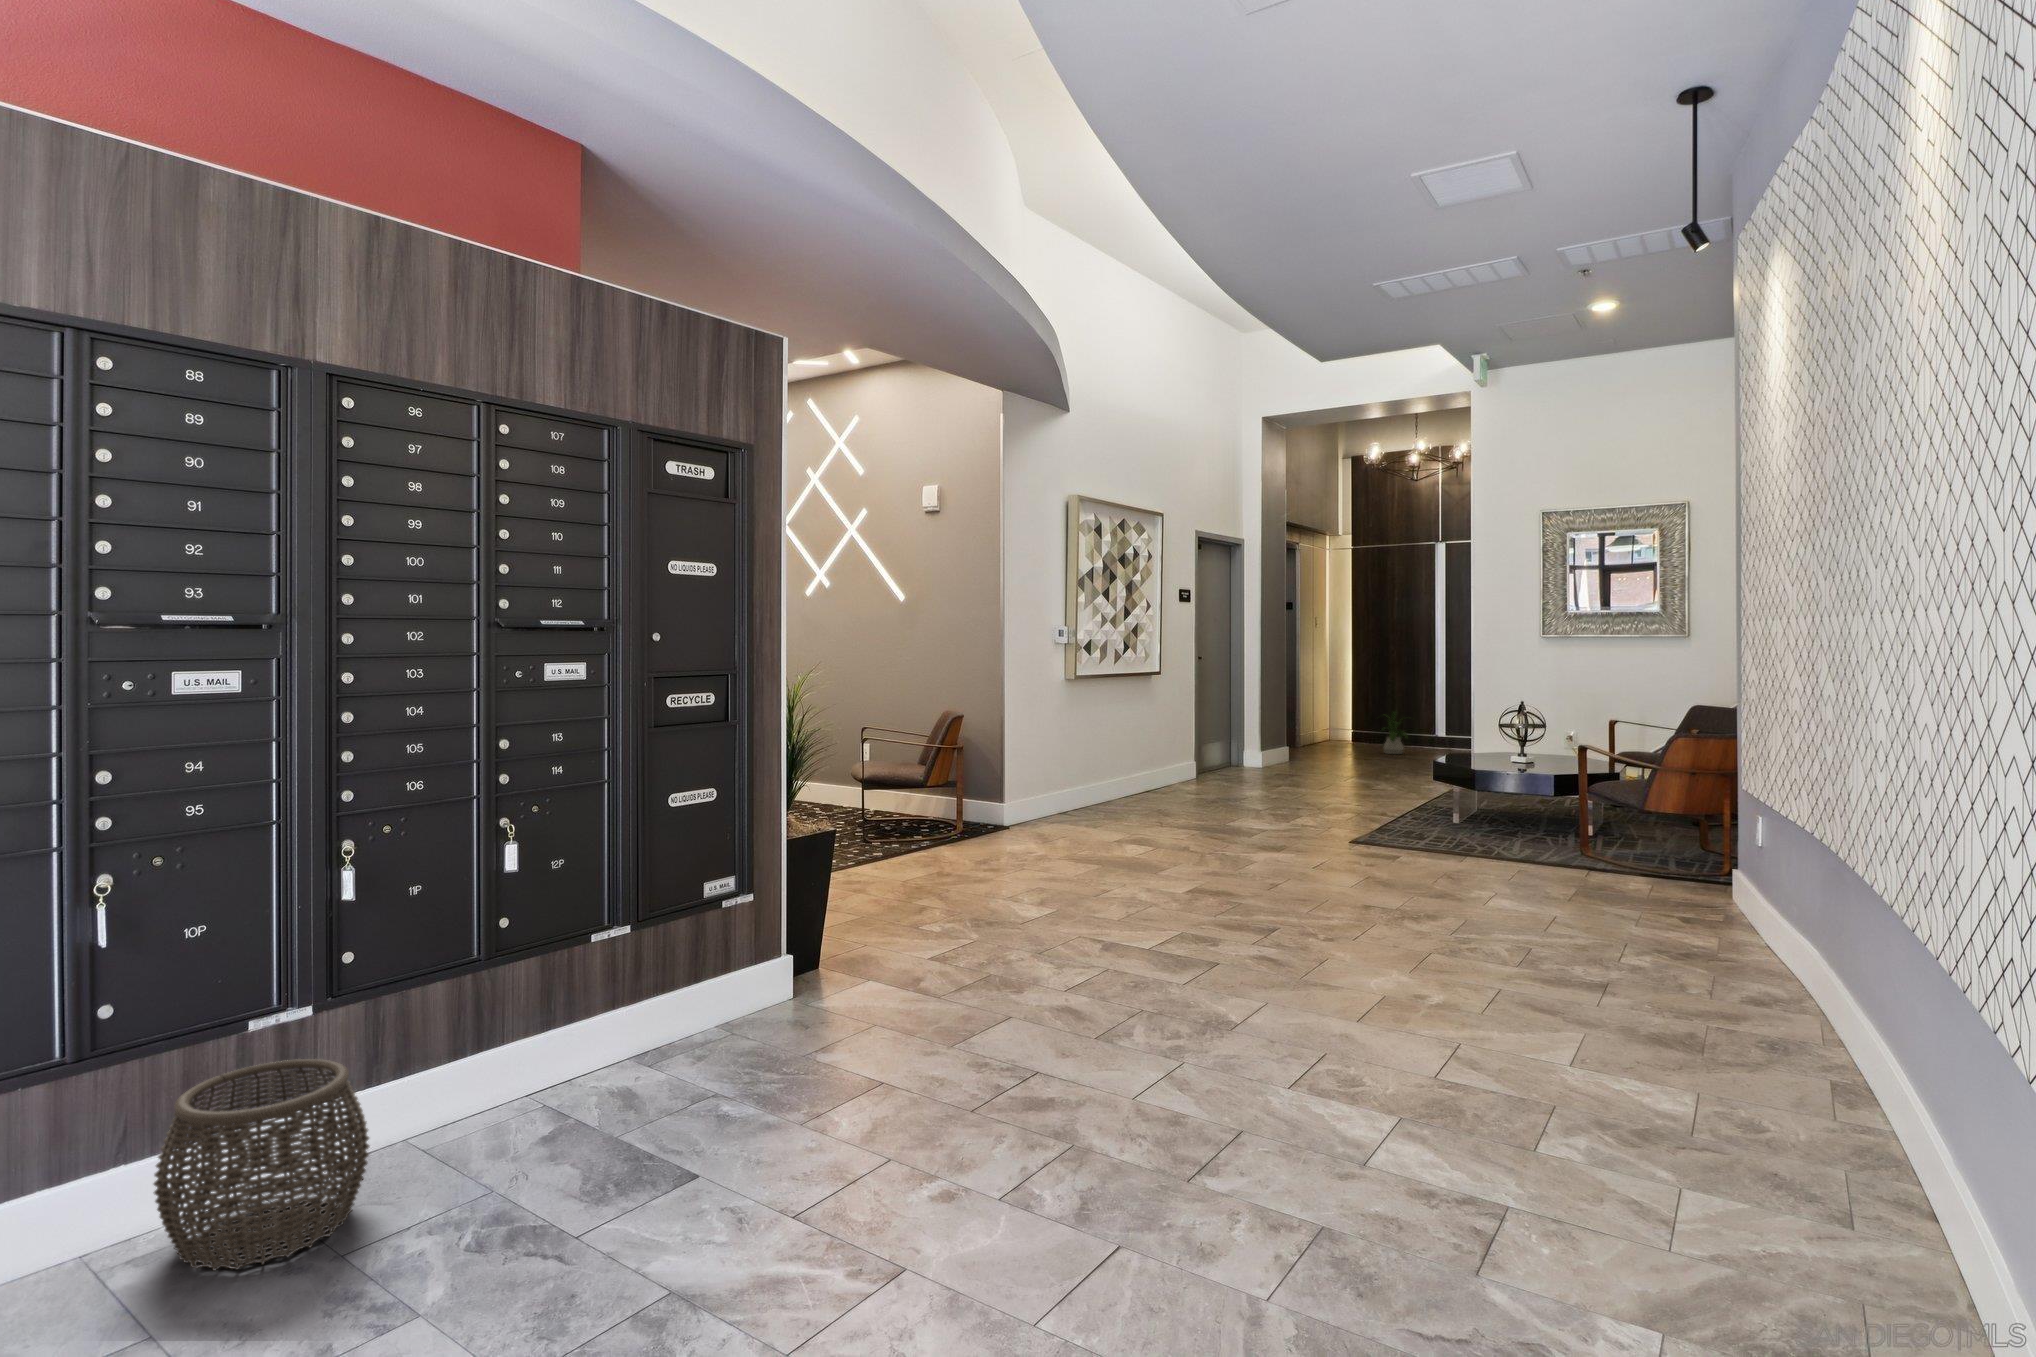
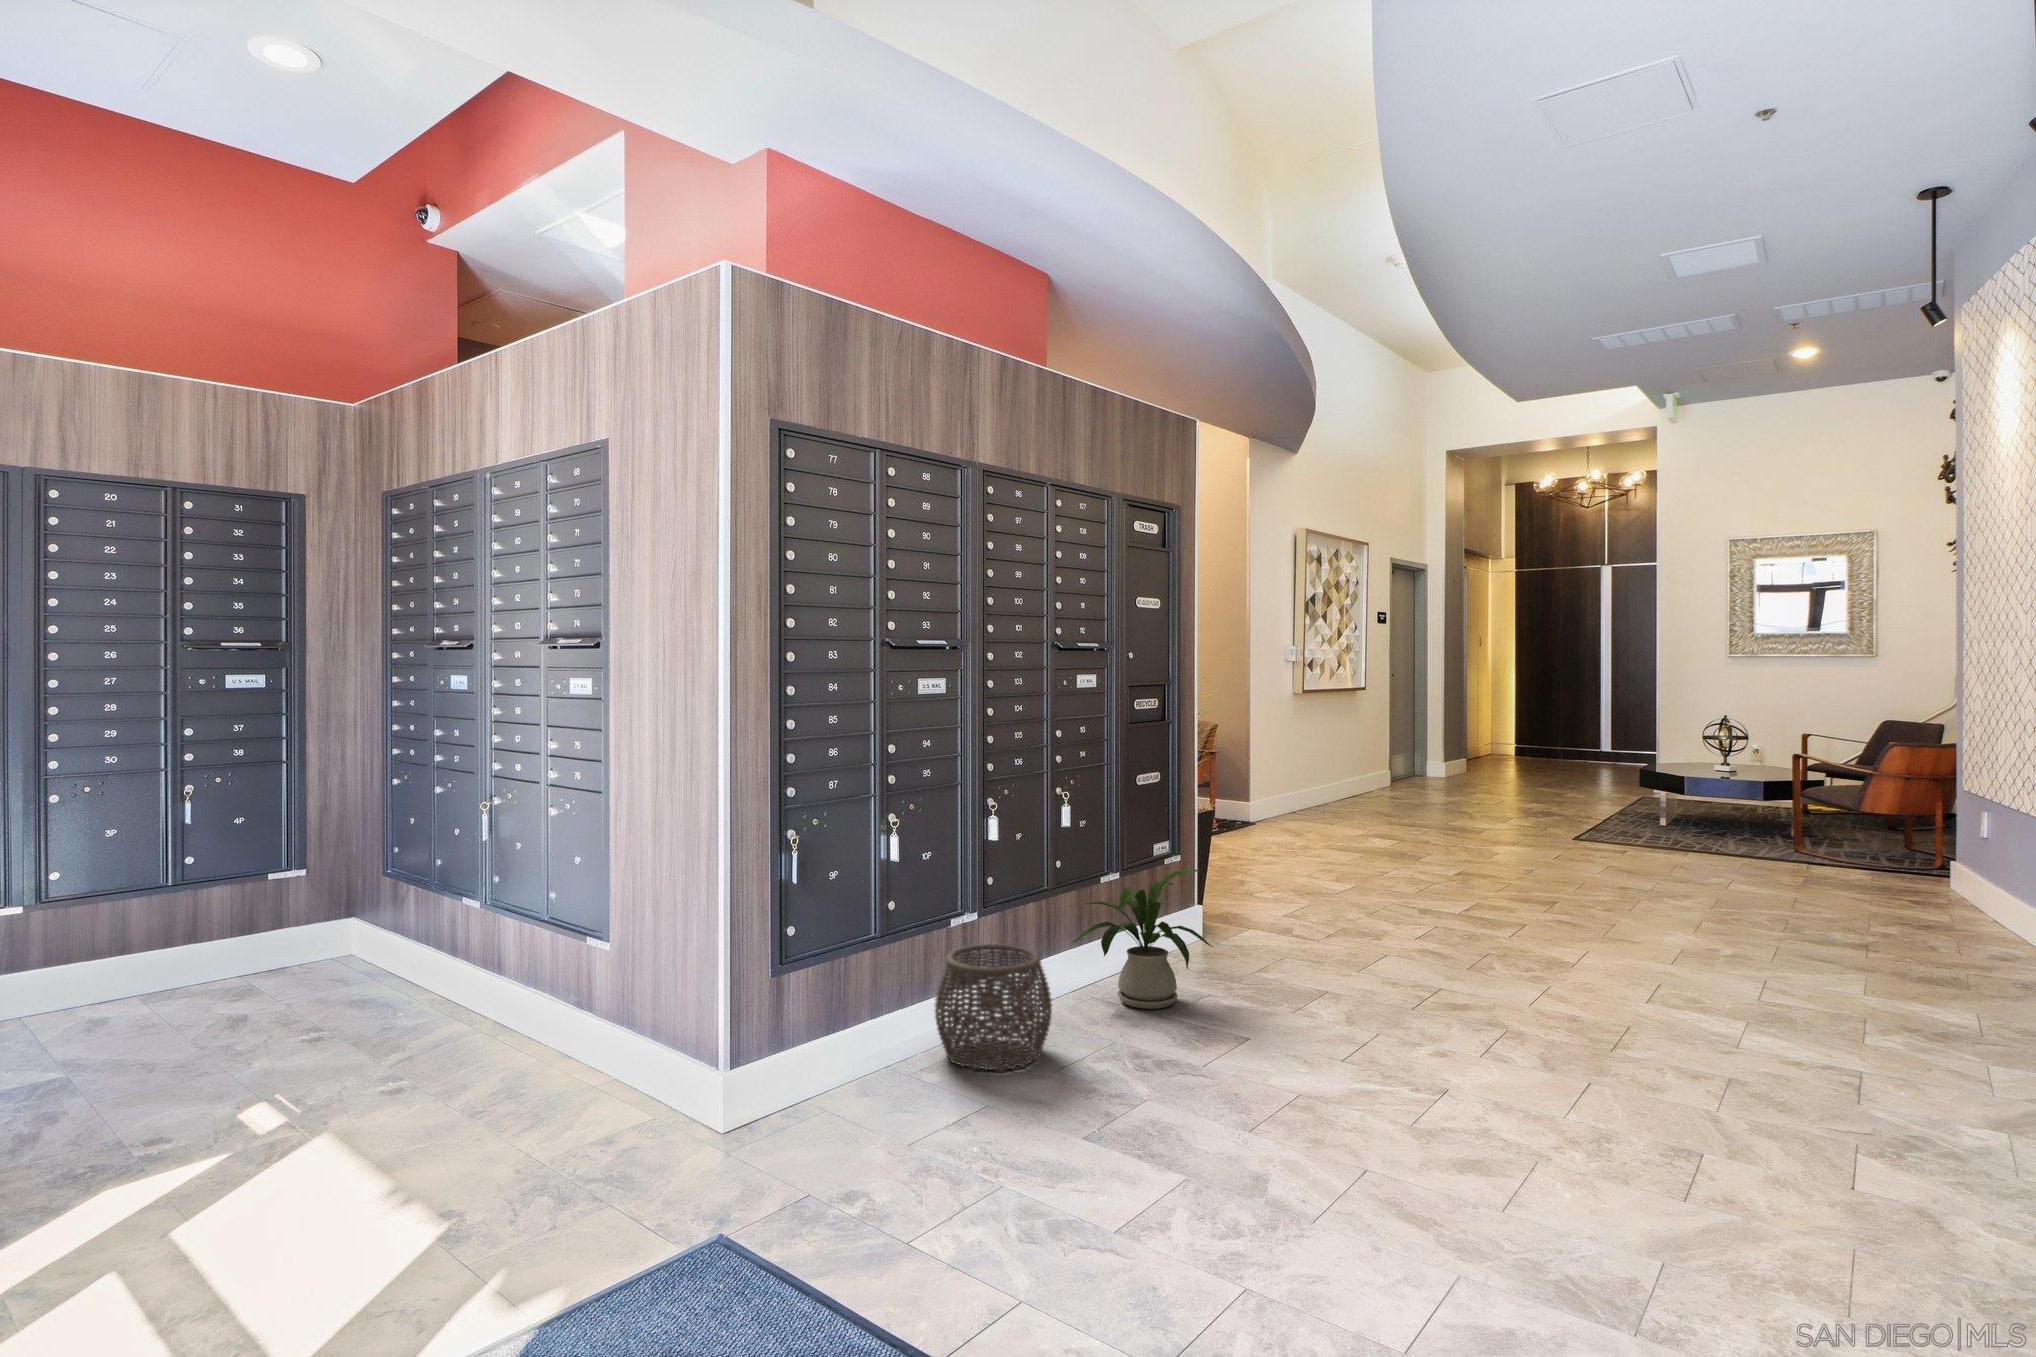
house plant: present [1382,711,1407,754] -> present [1070,869,1213,1009]

